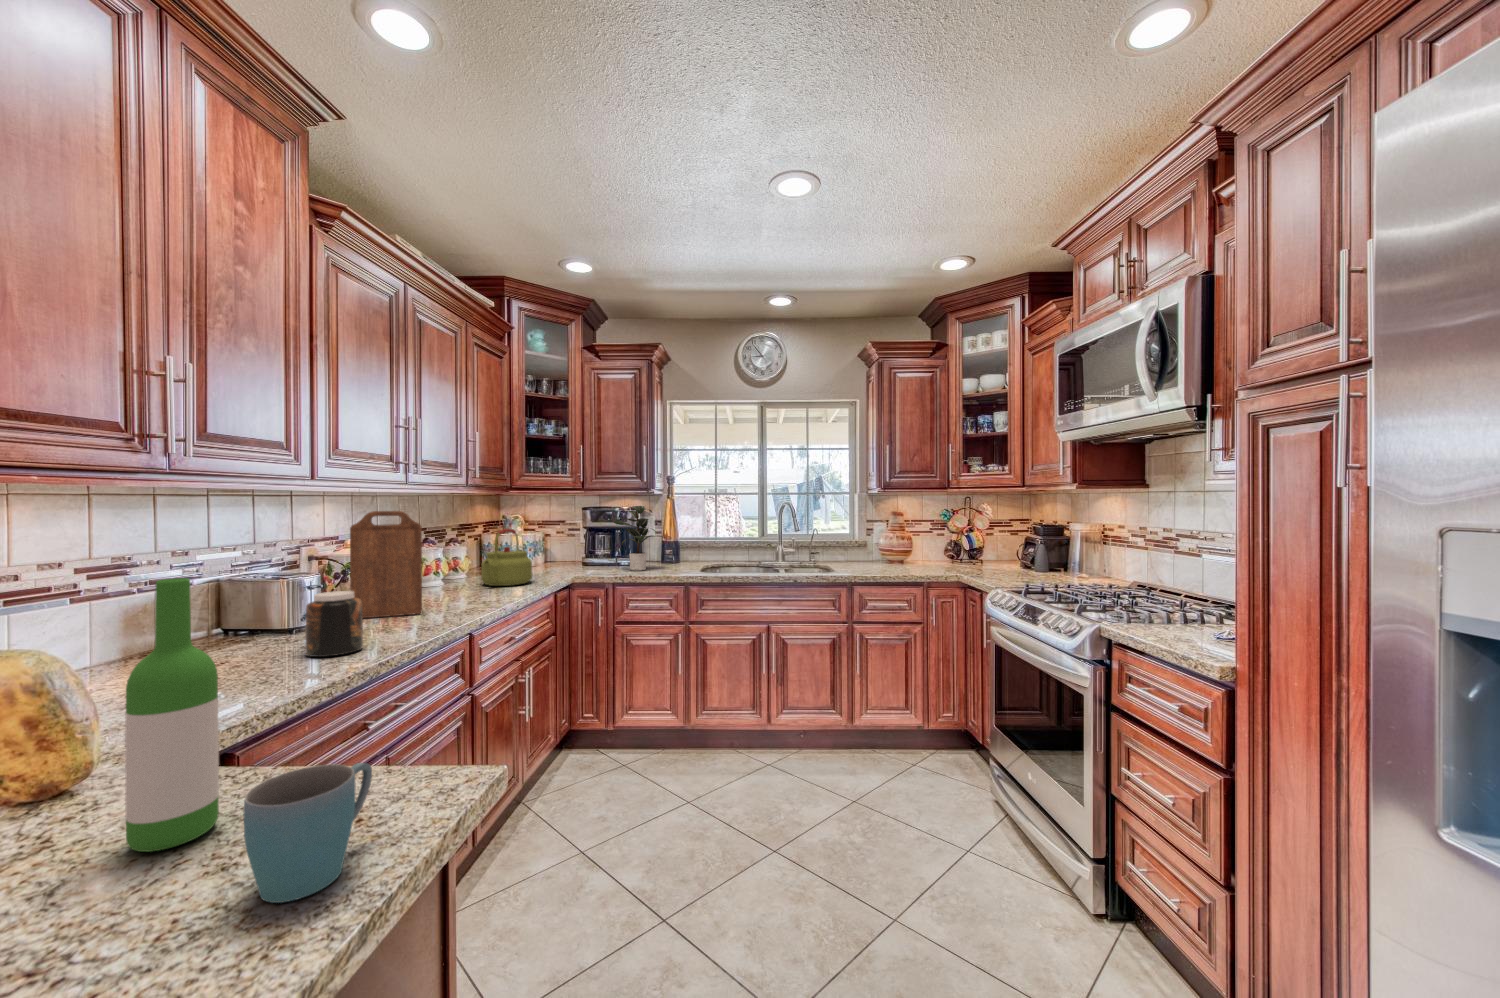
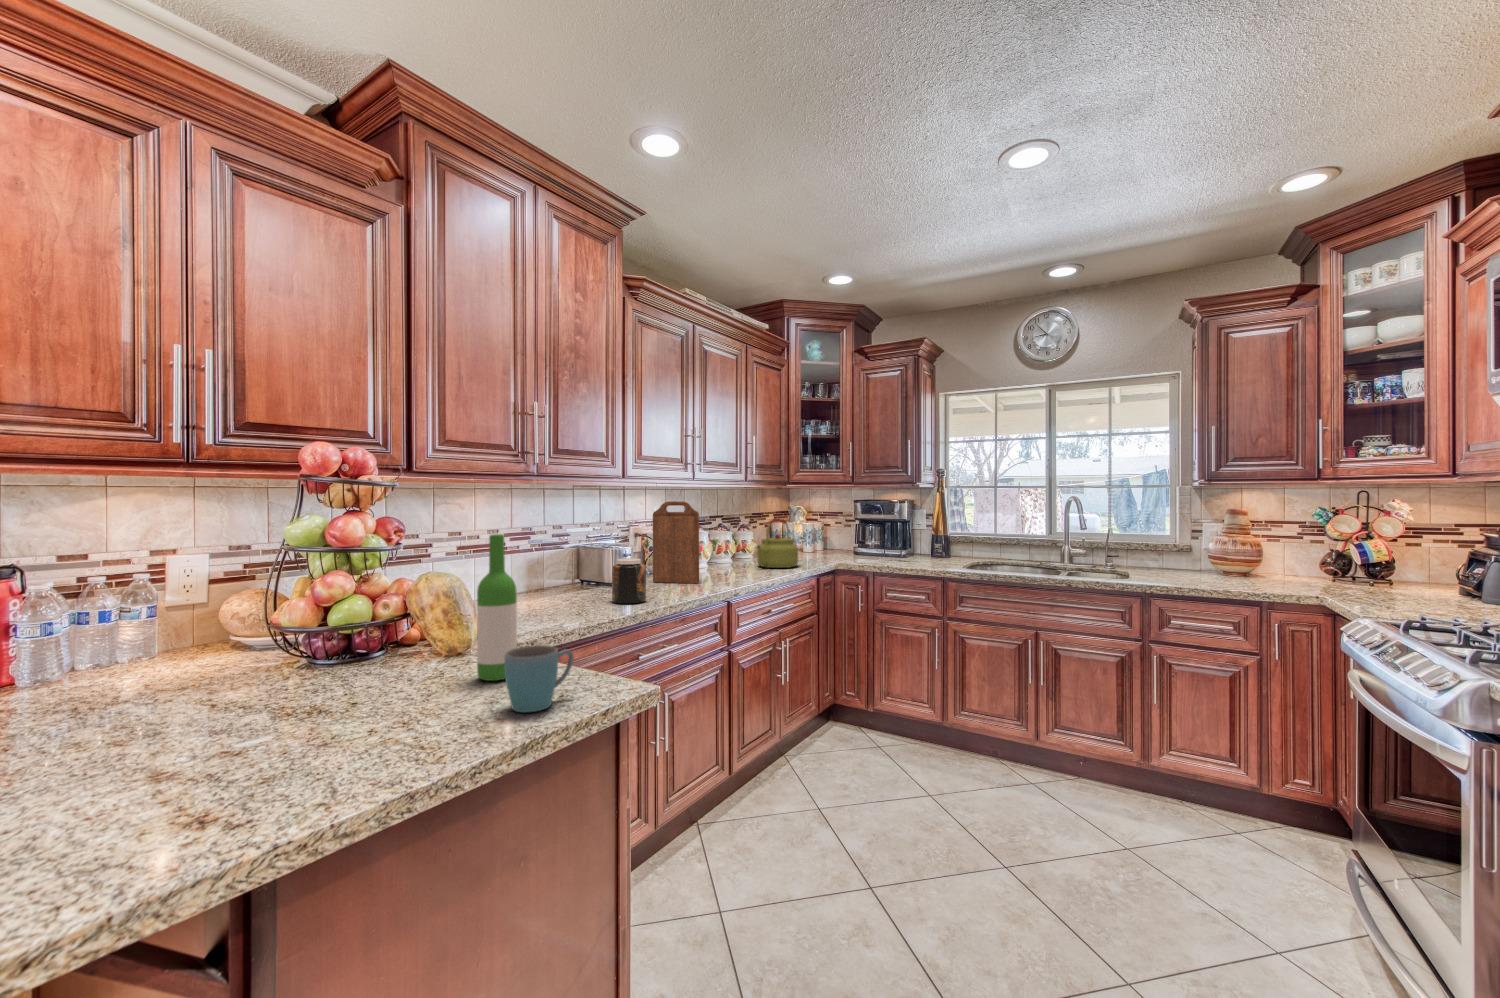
potted plant: present [614,506,662,571] -> none [873,499,935,564]

